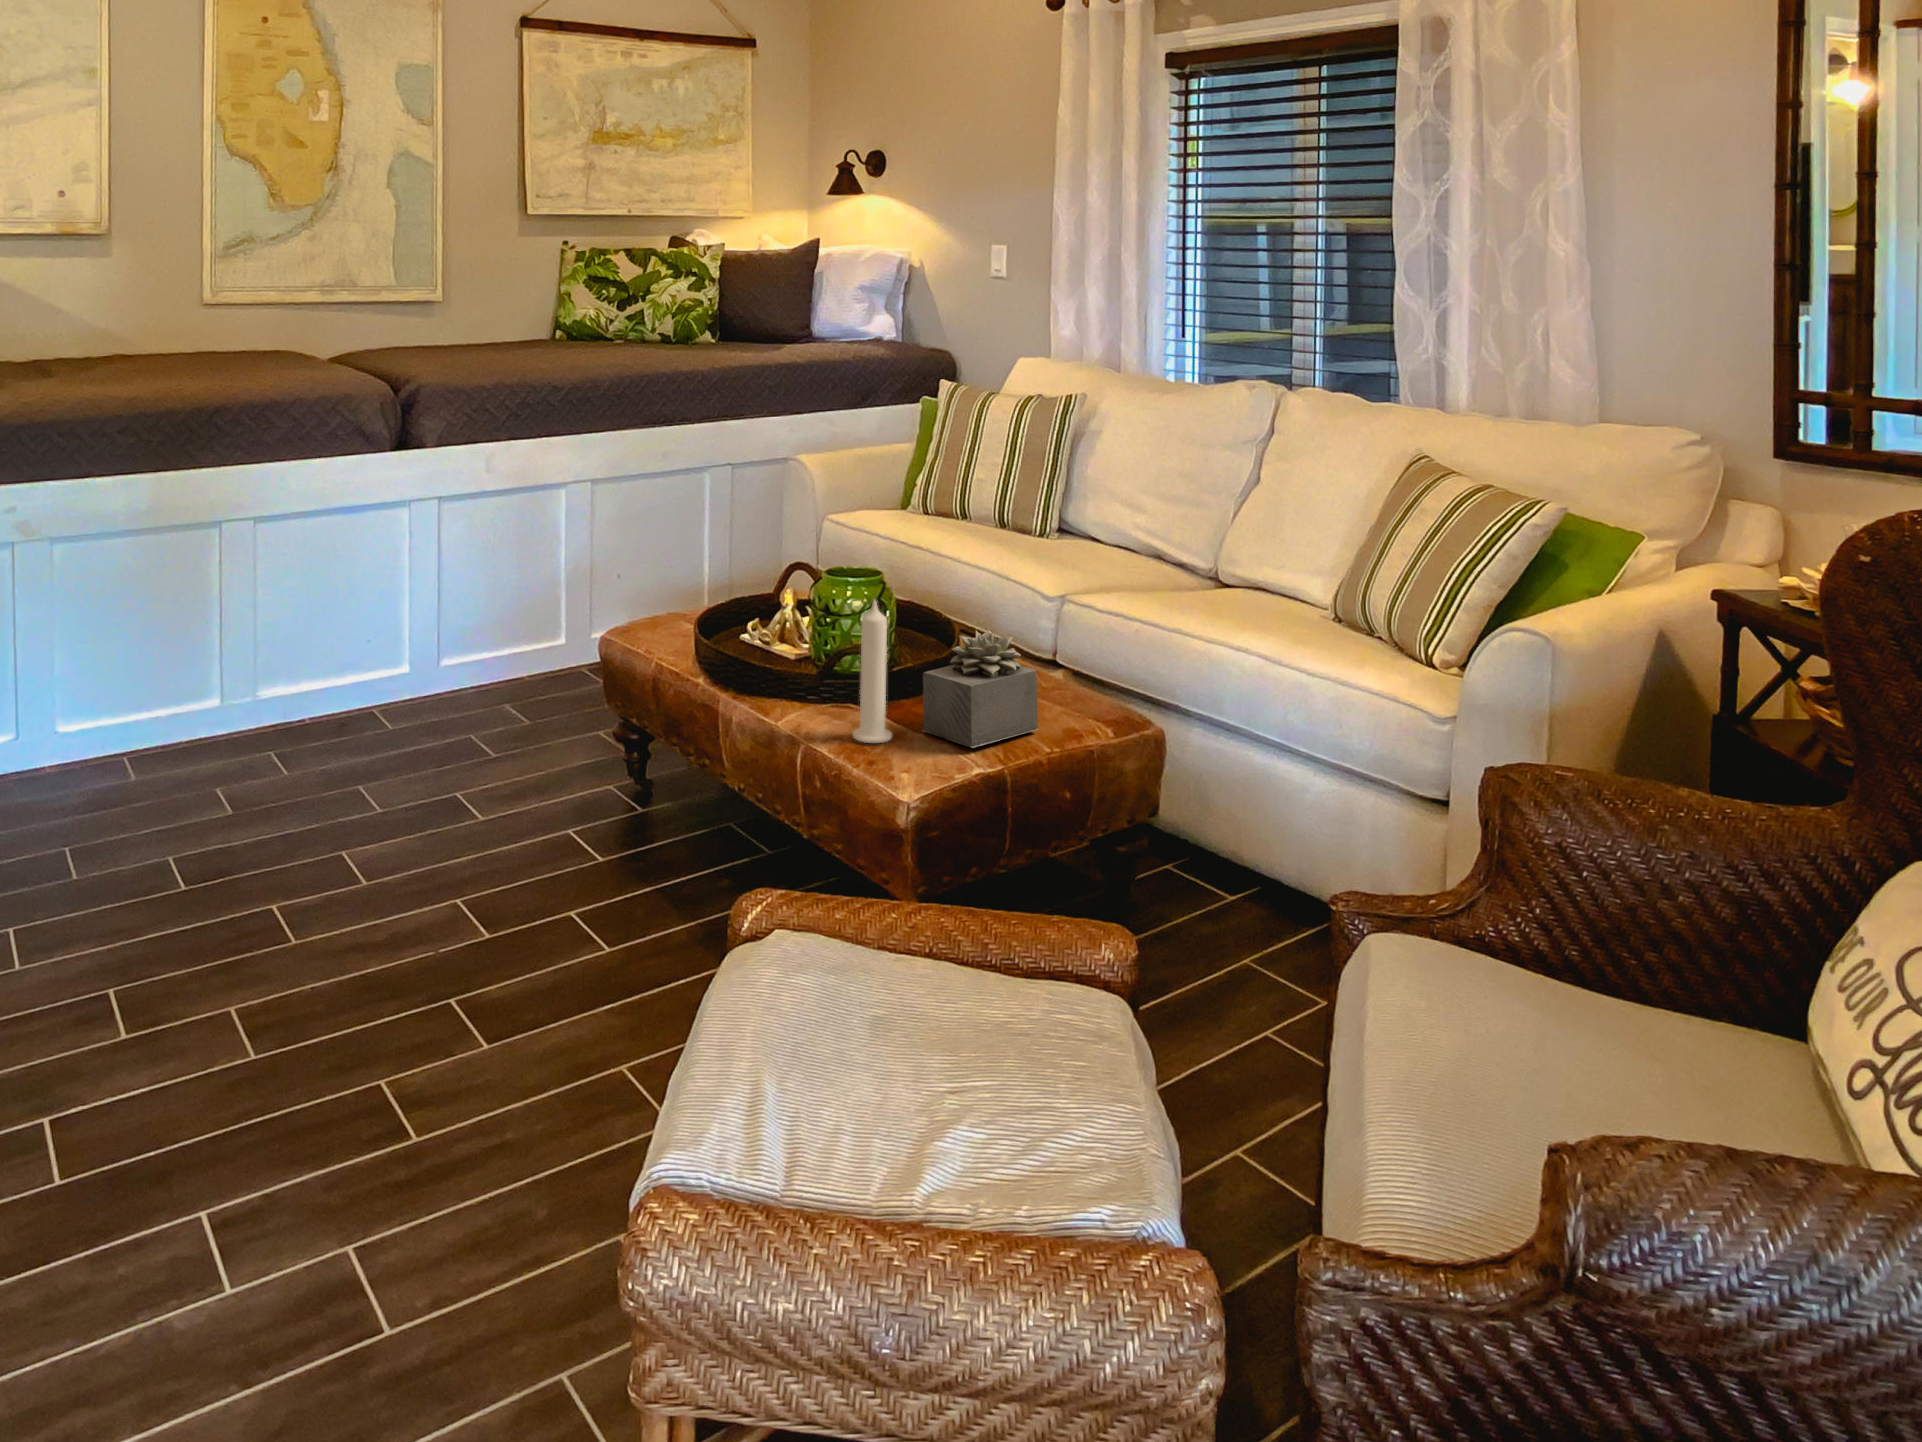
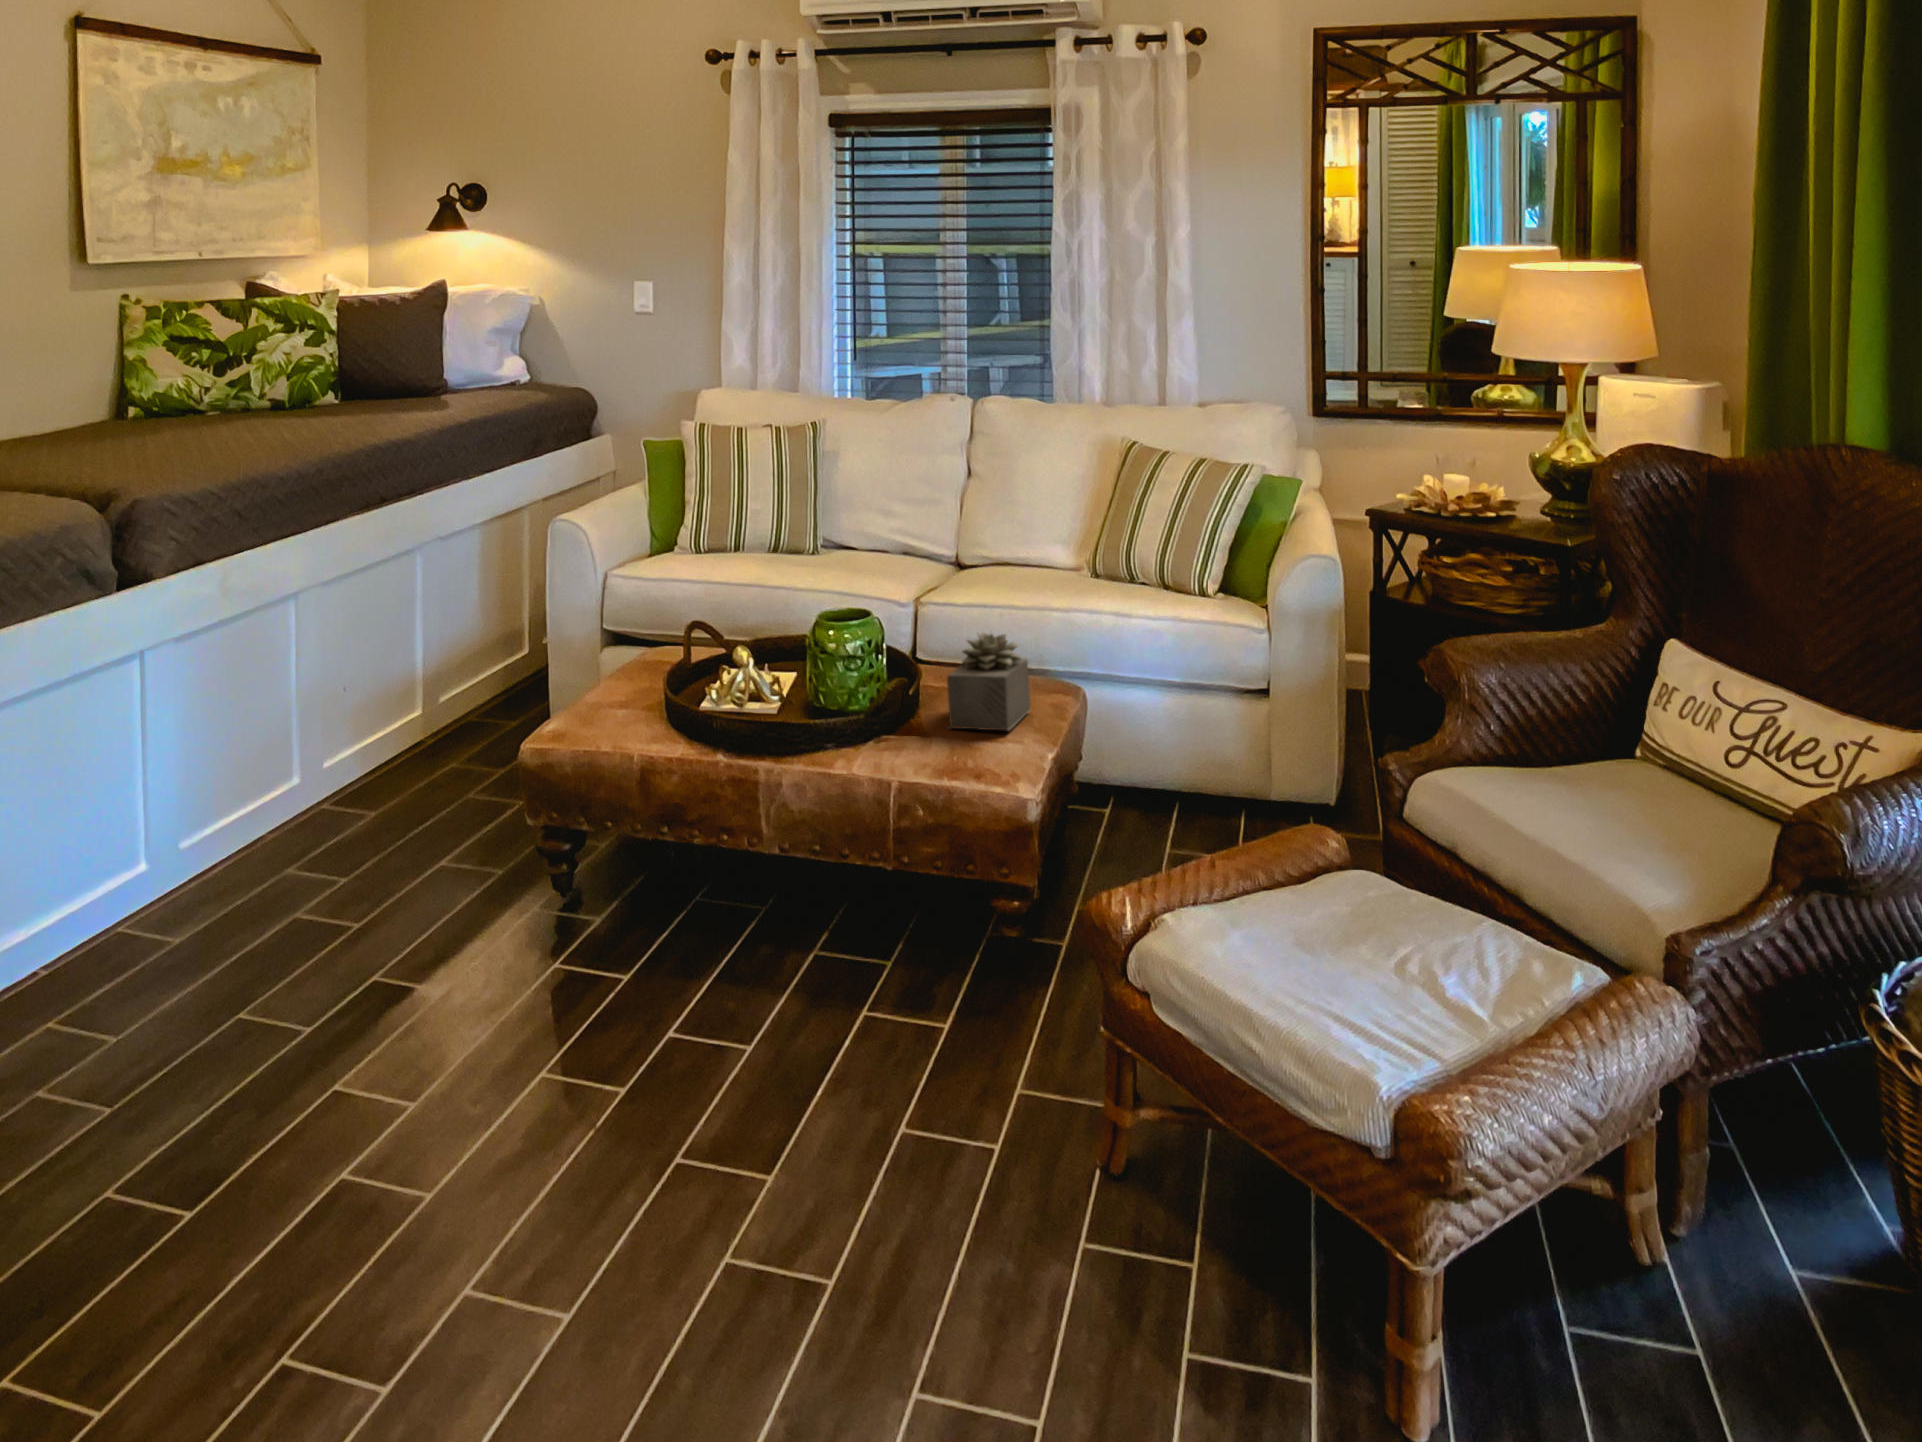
candle: present [853,600,892,743] -> none [899,615,935,745]

